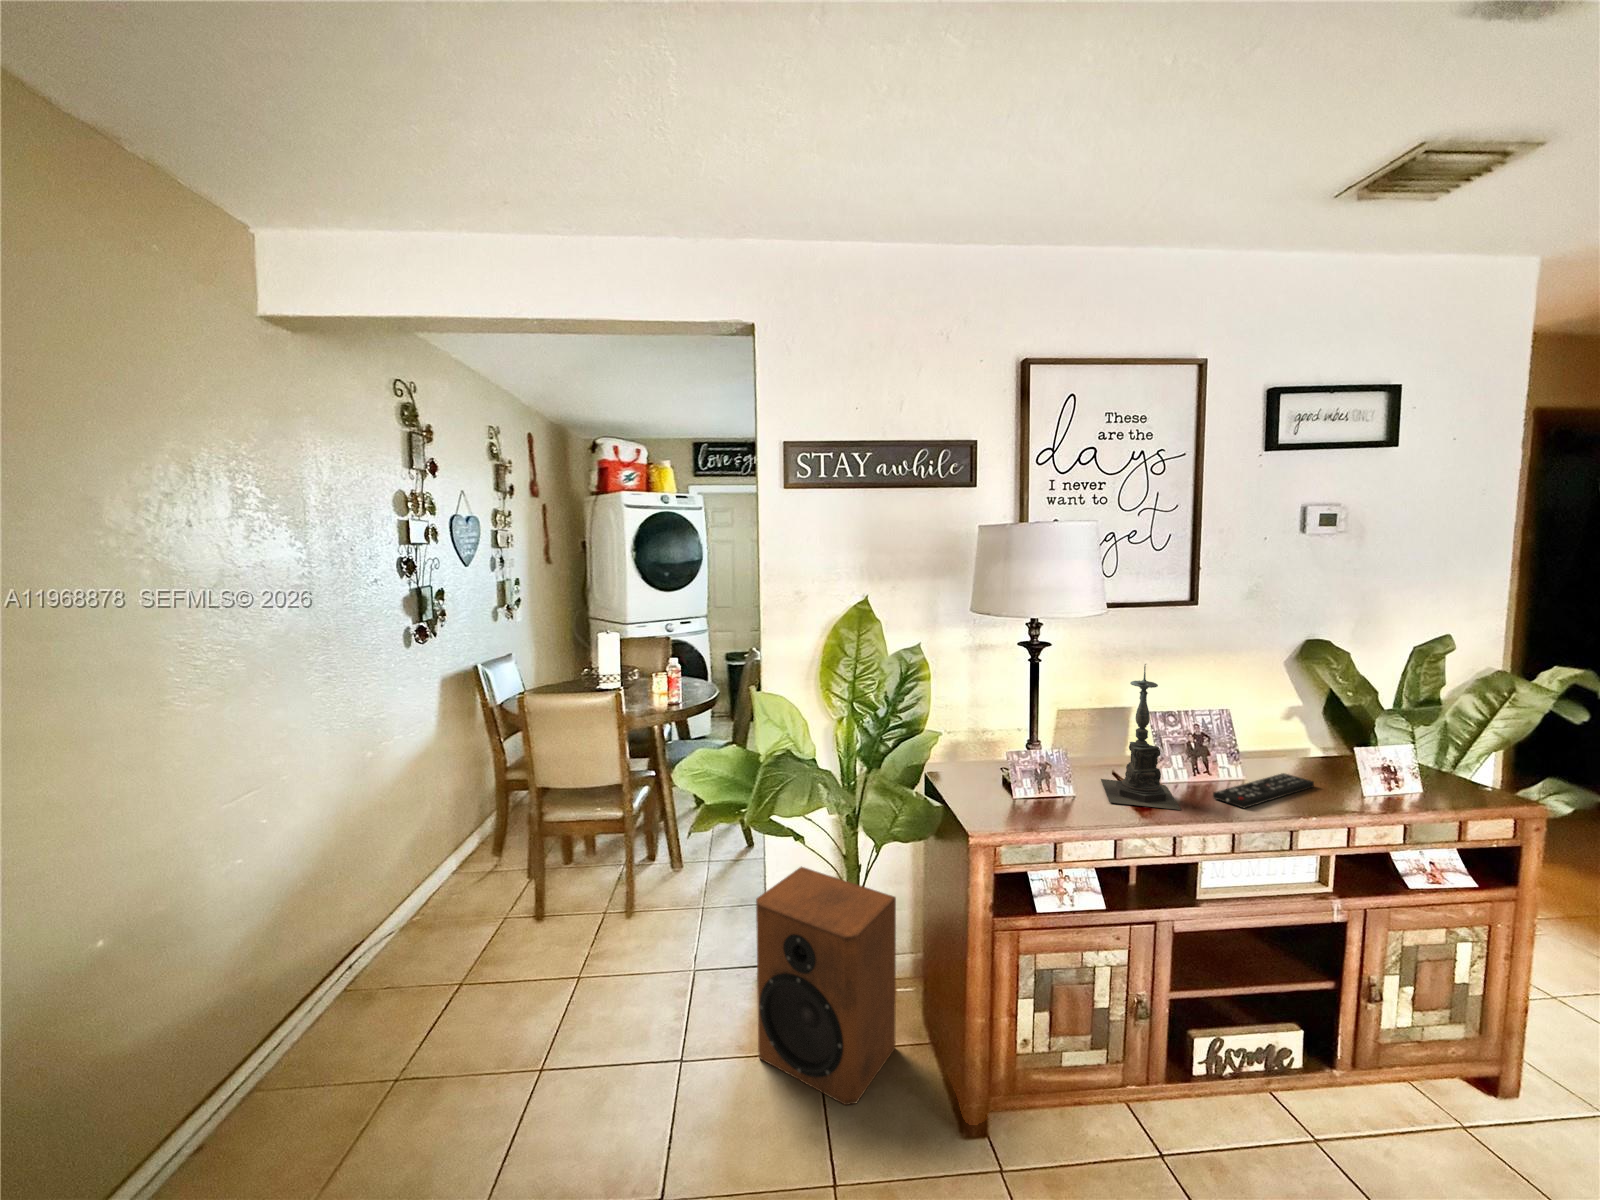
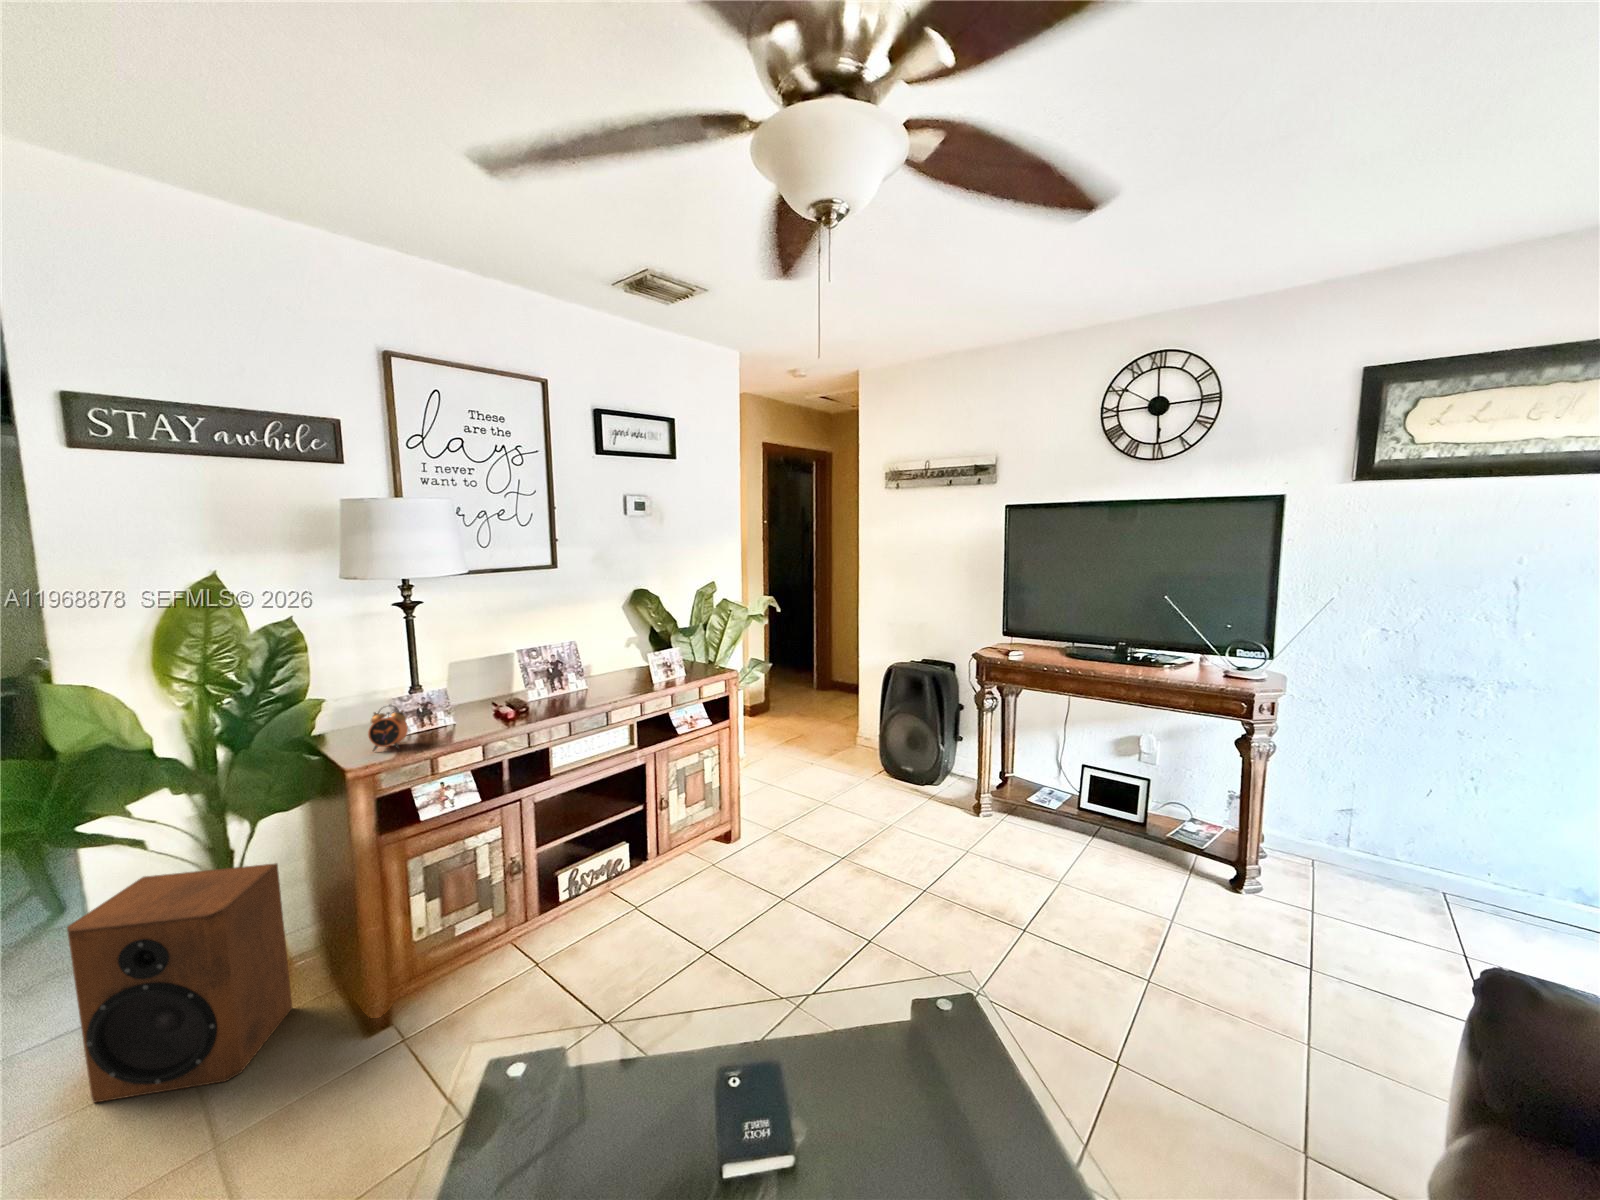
candle holder: present [1101,664,1181,810] -> none [482,612,537,723]
alarm clock: none [989,761,1028,817] -> present [368,708,408,751]
remote control: present [1213,773,1314,808] -> none [562,679,630,705]

